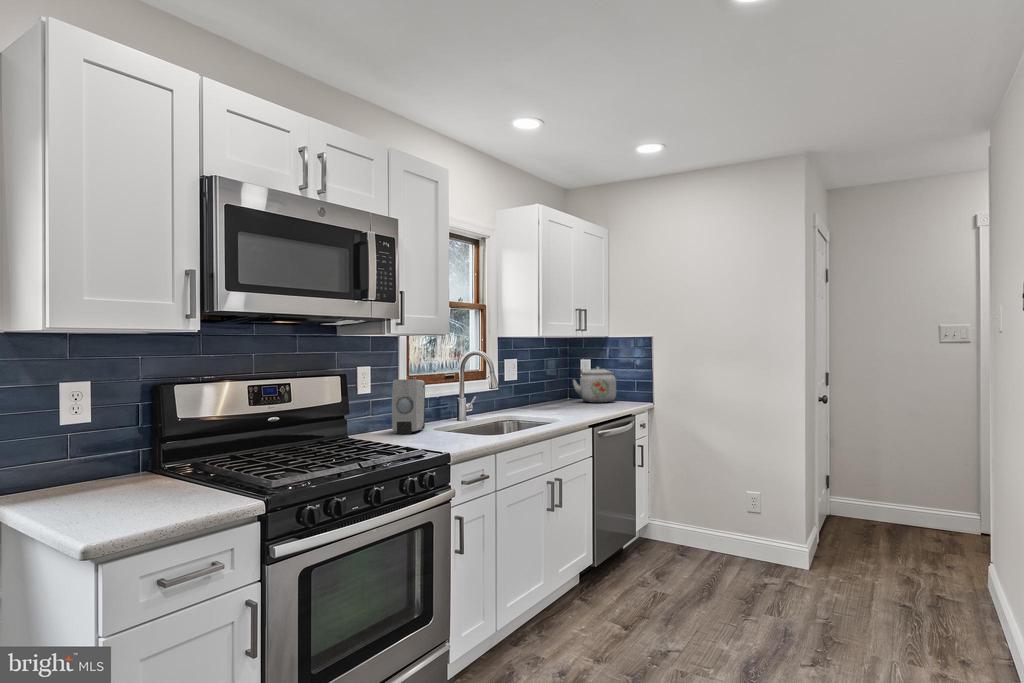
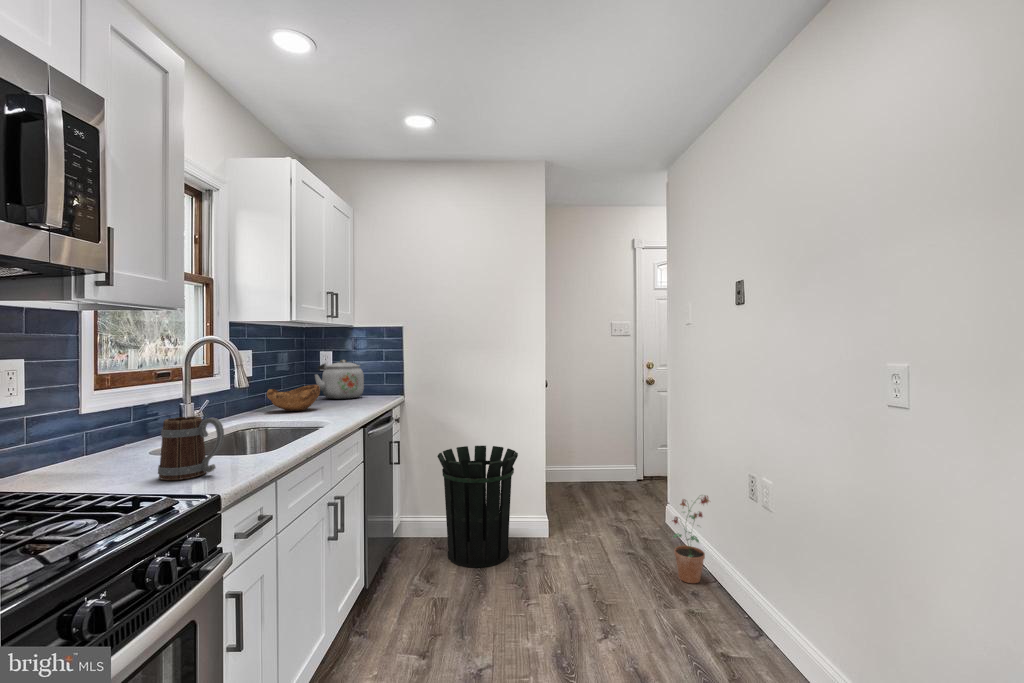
soap dispenser: present [392,379,425,434] -> none [72,379,134,470]
wooden bowl: none [525,388,566,410] -> present [267,385,320,411]
mug: none [426,404,459,443] -> present [158,416,224,480]
waste bin: none [674,458,762,581] -> present [437,446,518,568]
potted plant: none [944,547,1009,657] -> present [672,496,709,583]

